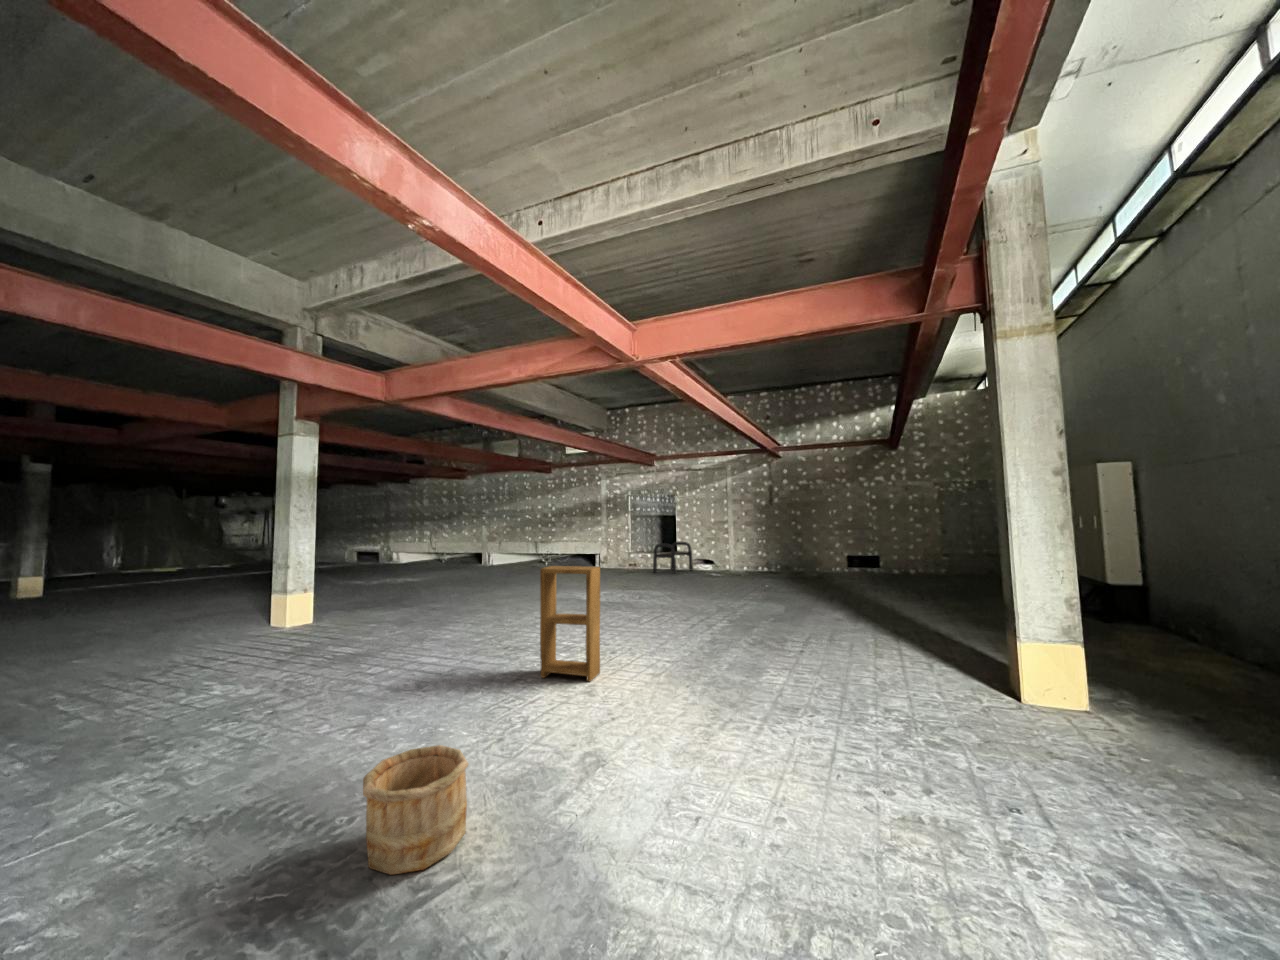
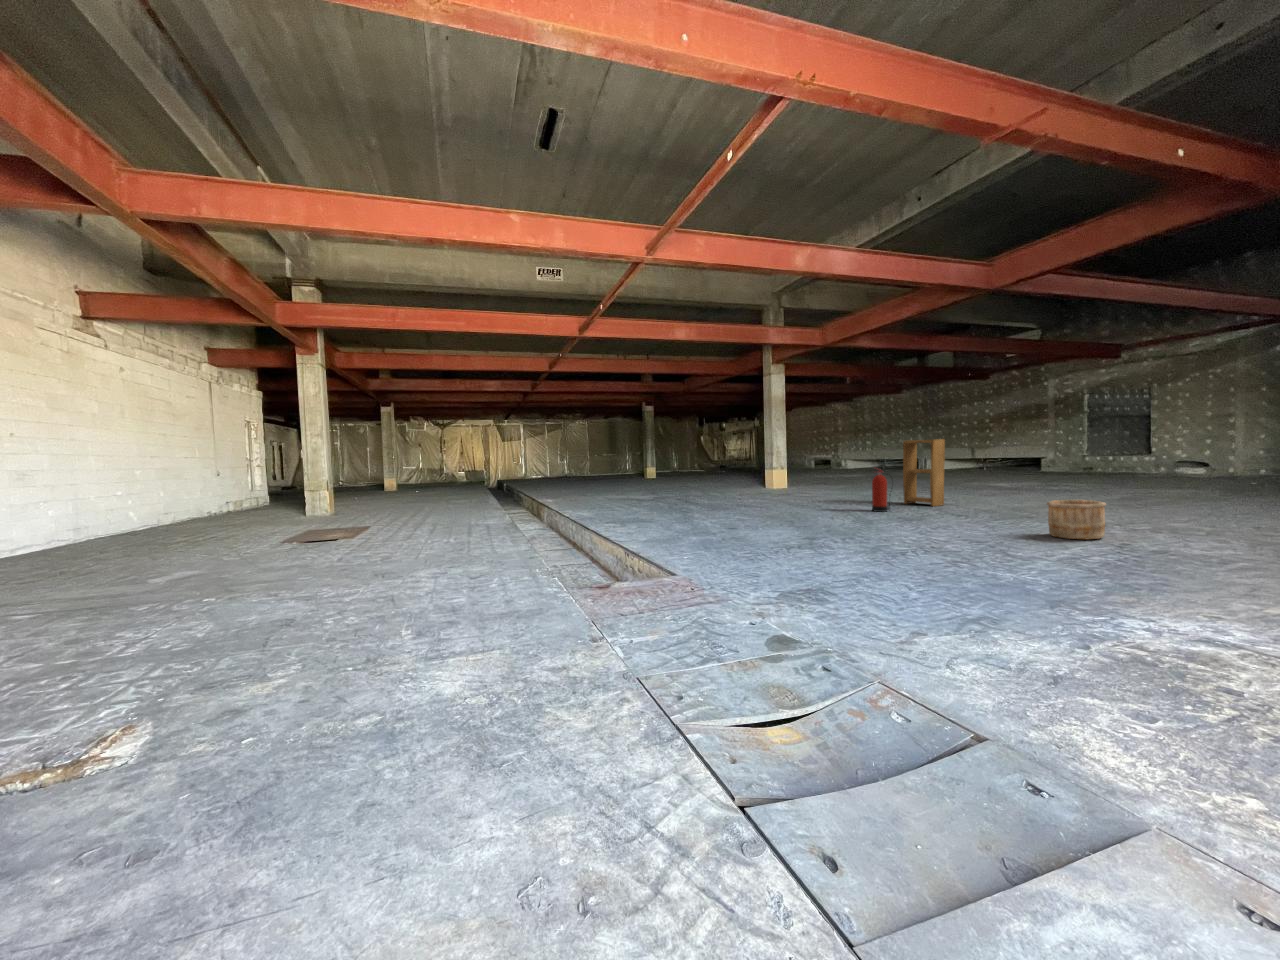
bench: present [653,542,693,574] -> none [1106,442,1174,477]
fire extinguisher: none [510,636,551,732] -> present [872,470,890,512]
wooden bucket: present [363,745,468,875] -> present [1047,500,1106,539]

